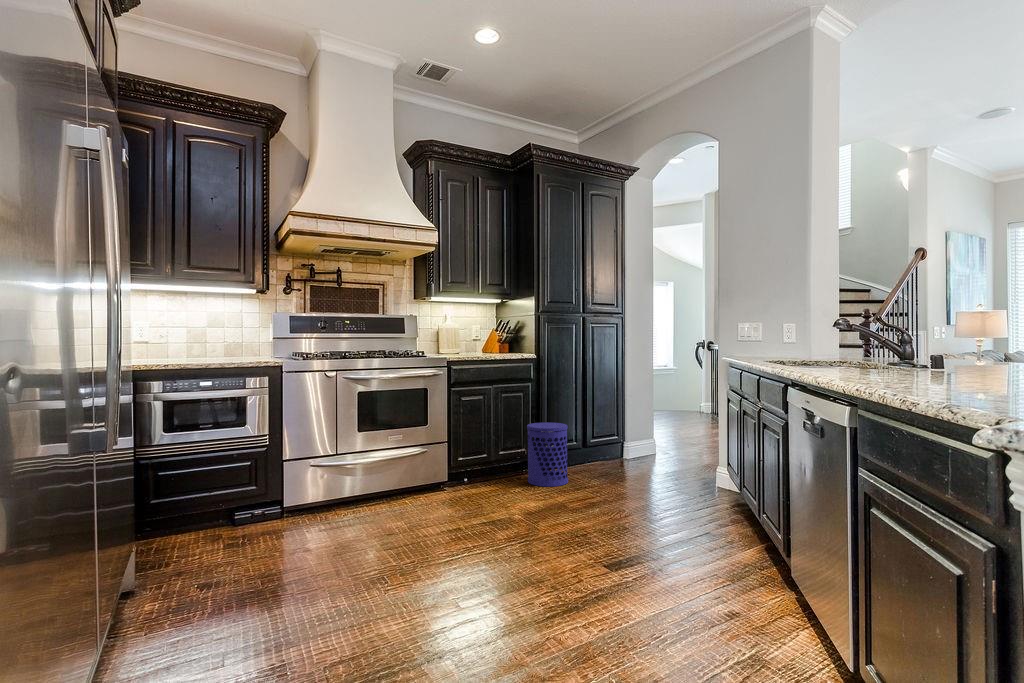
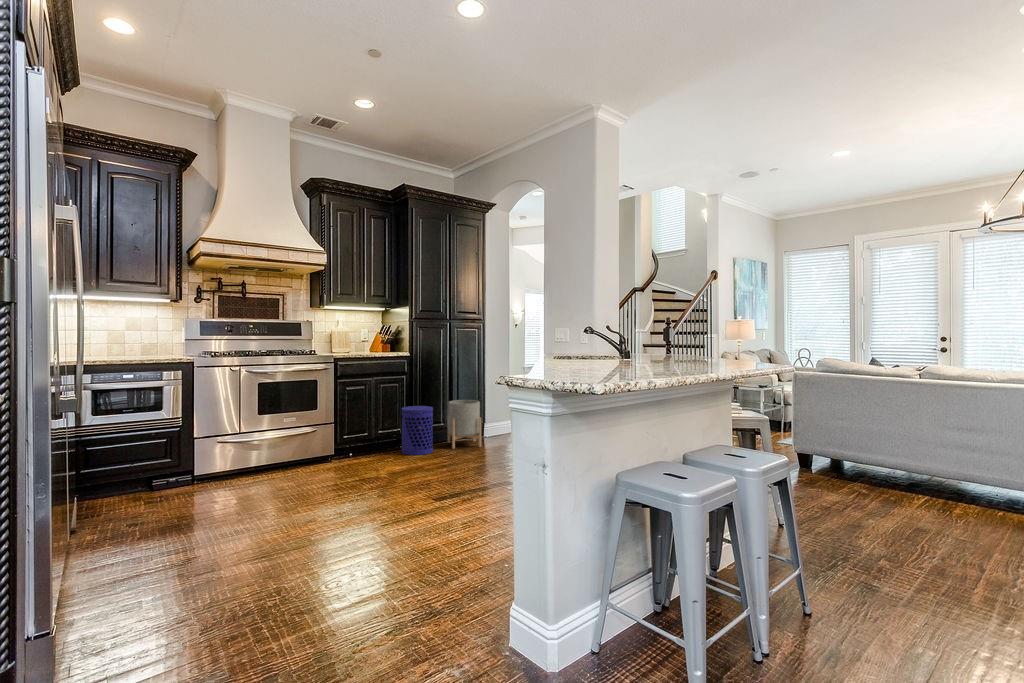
planter: none [583,415,629,479] -> present [448,400,481,449]

